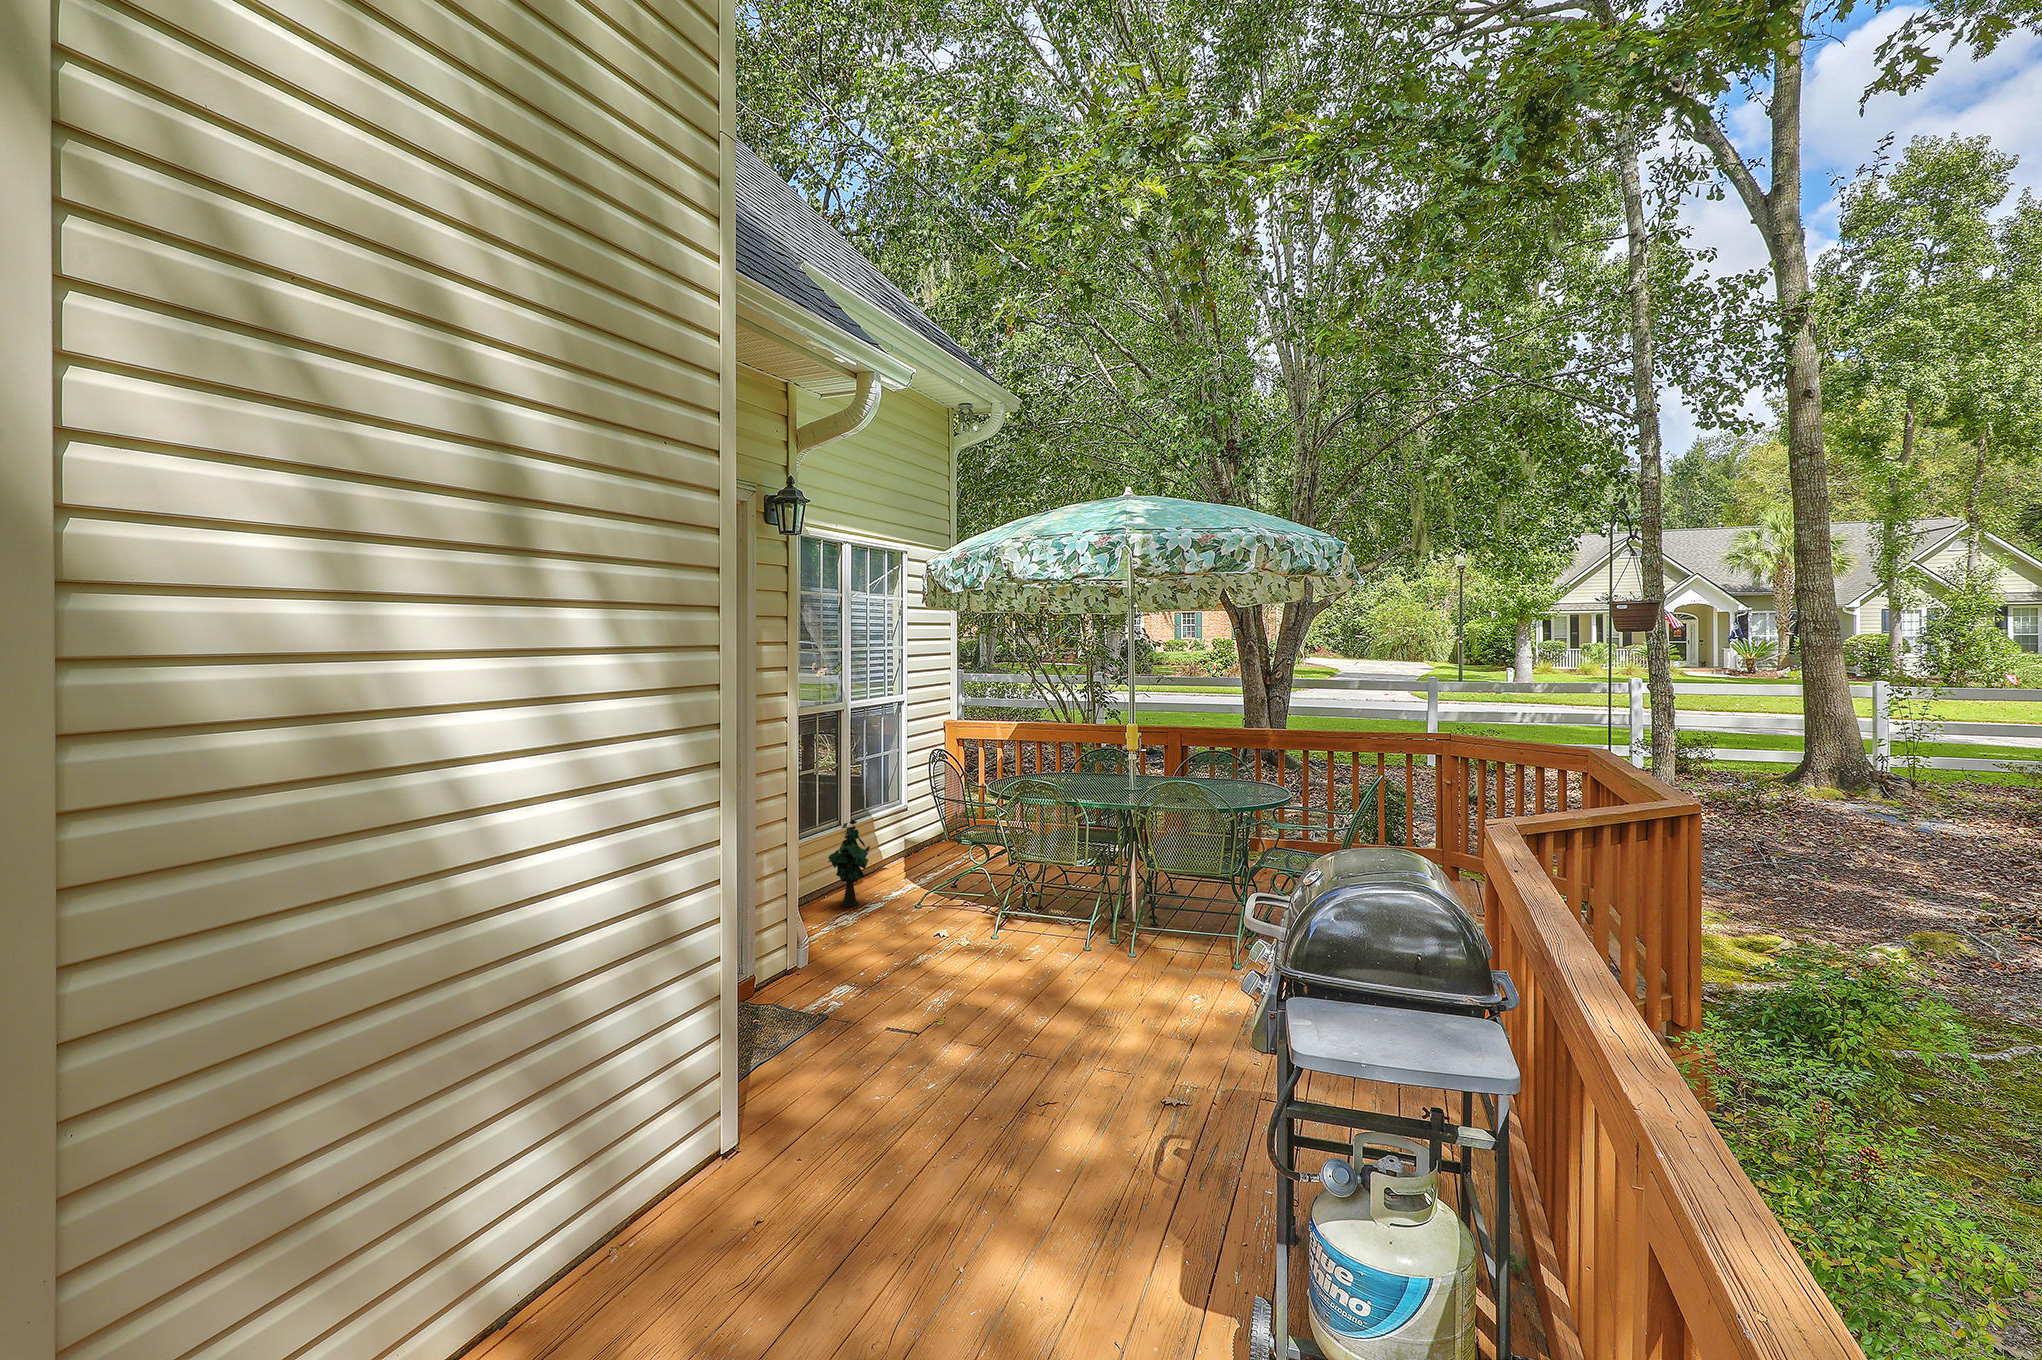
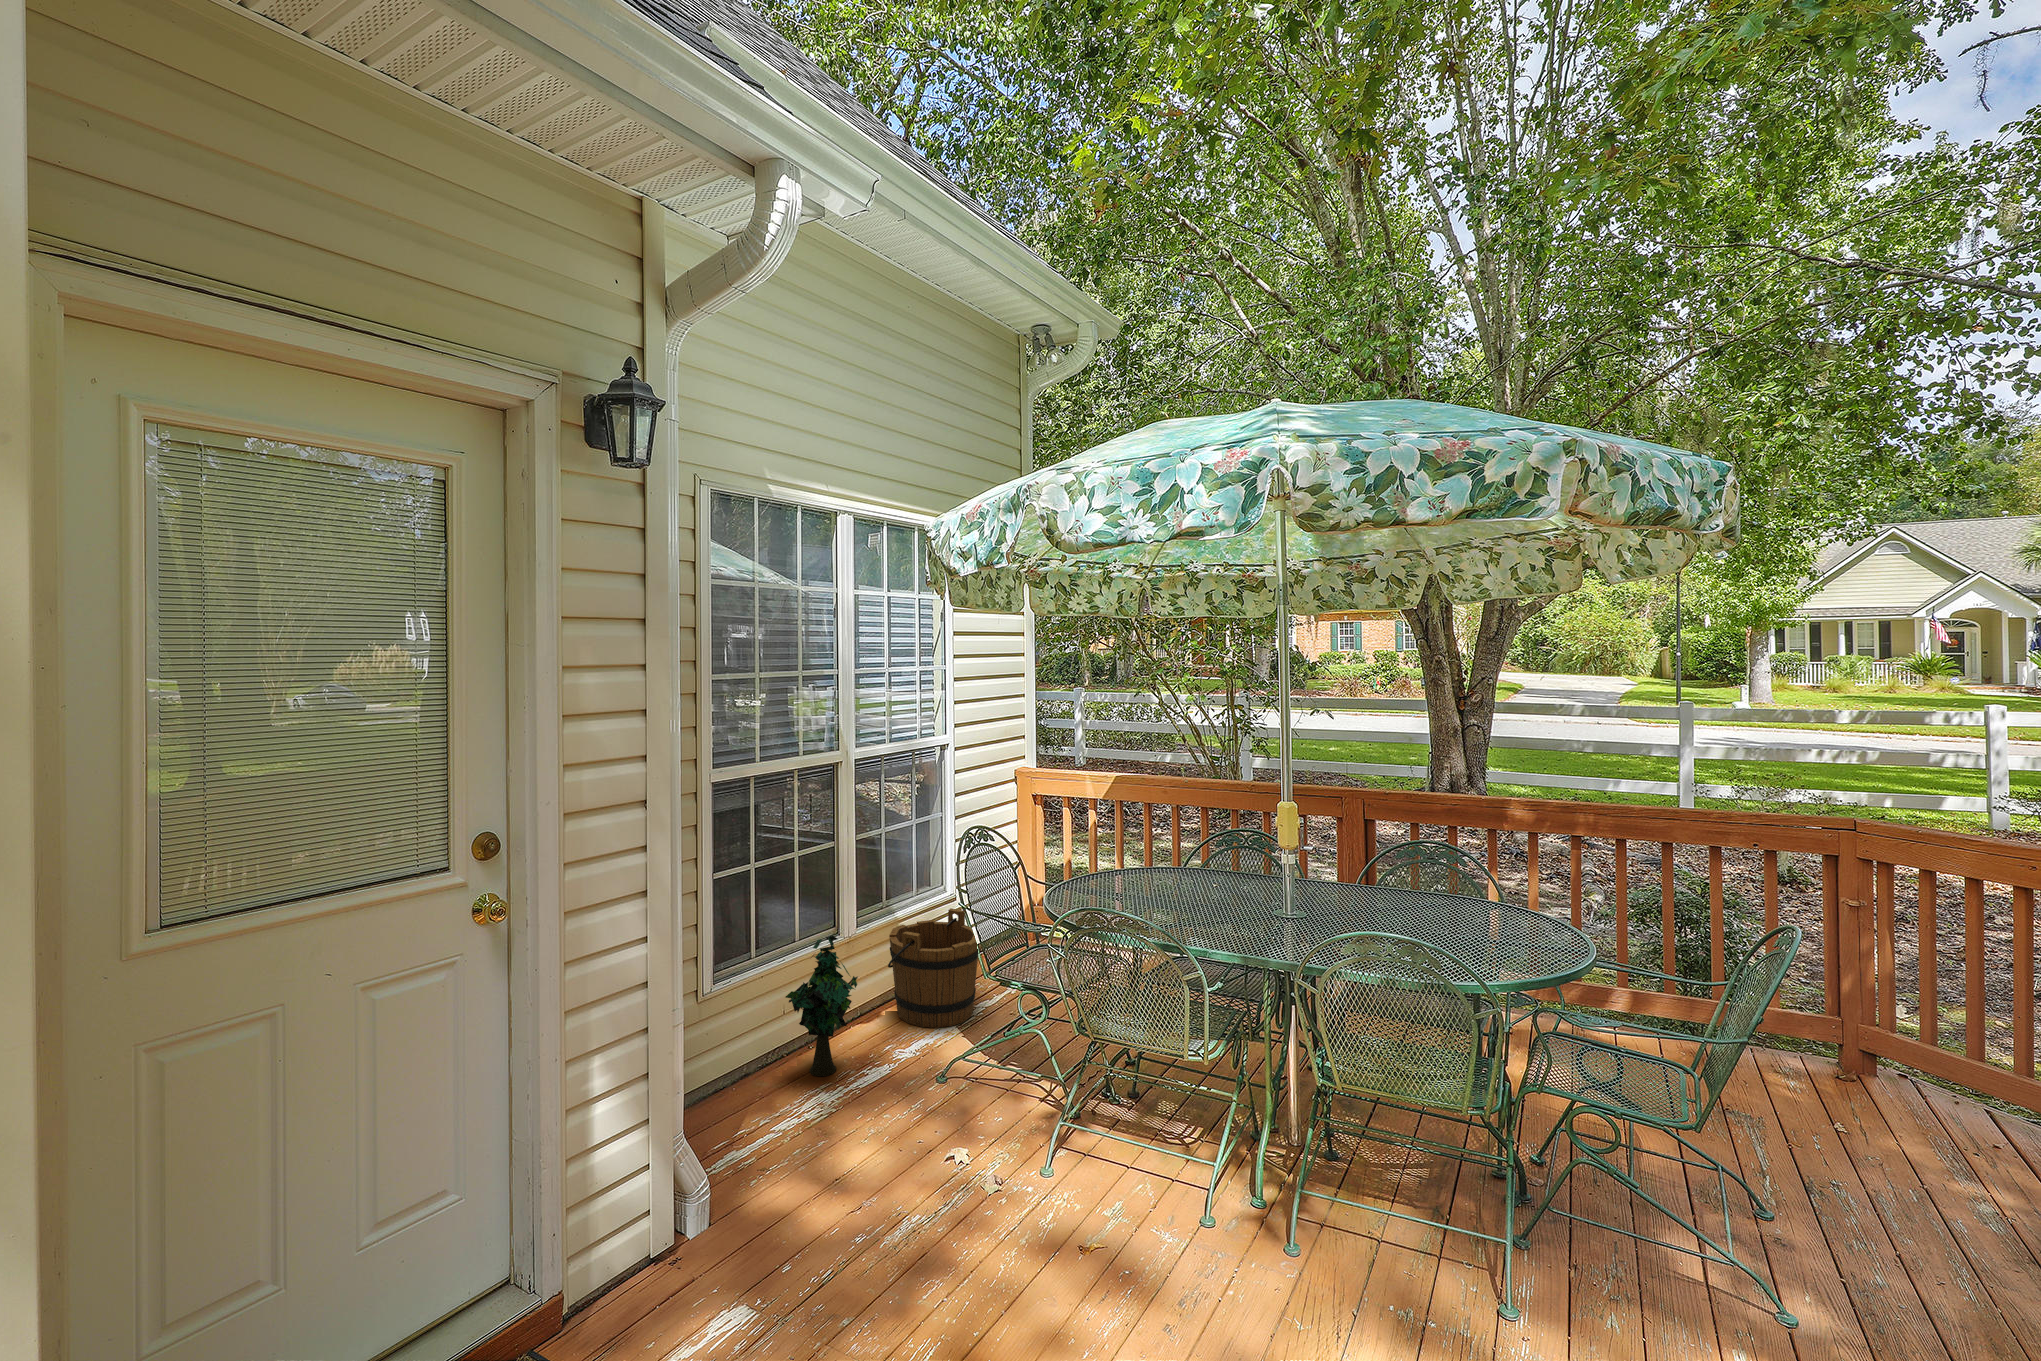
bucket: none [877,813,937,886] -> present [888,908,979,1028]

